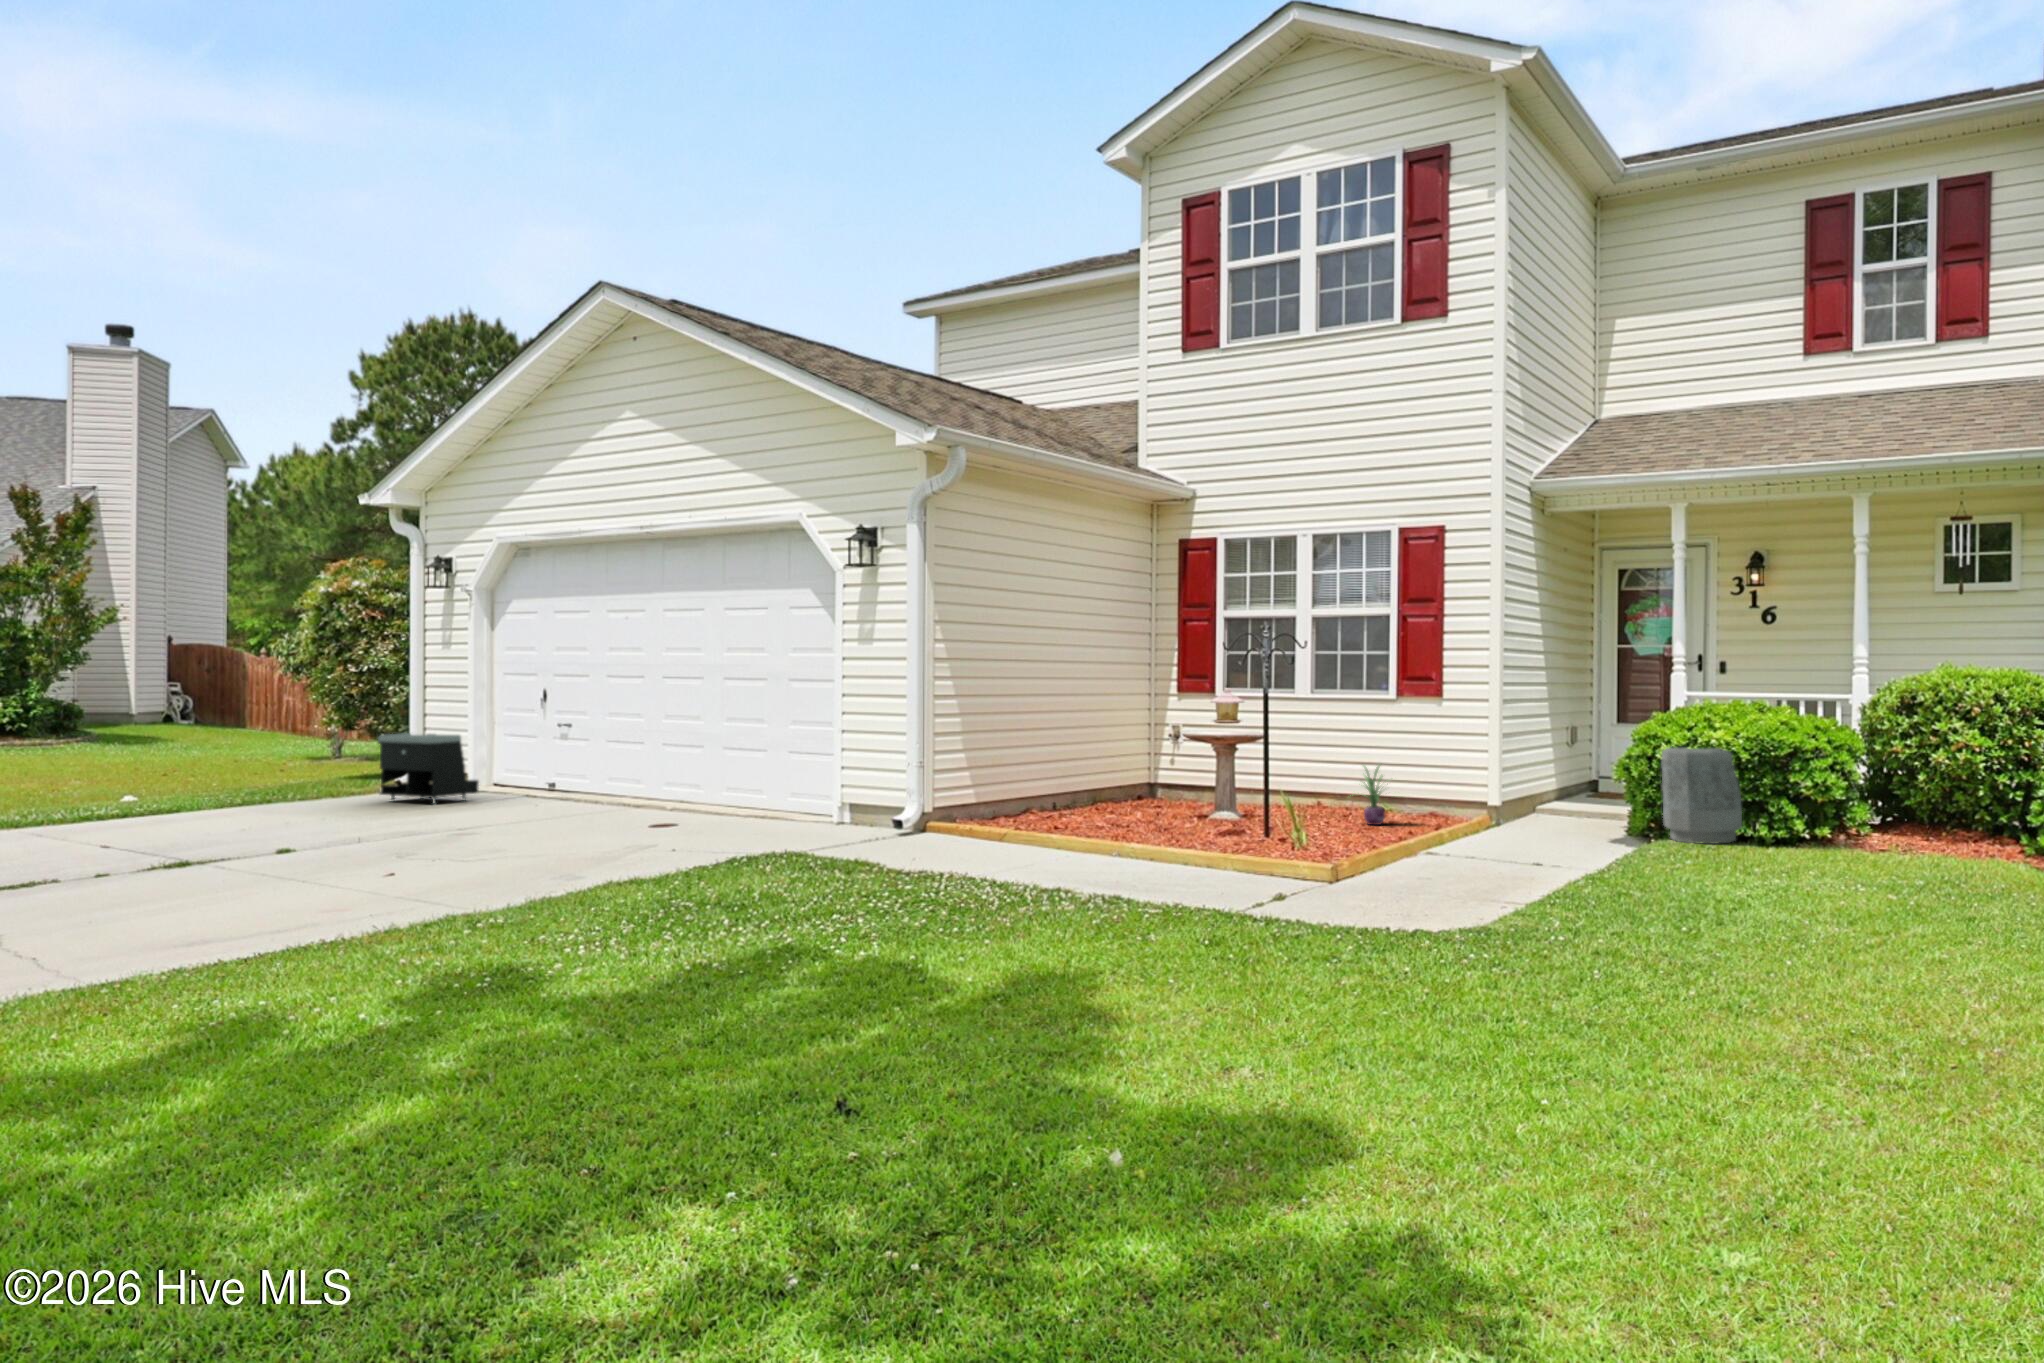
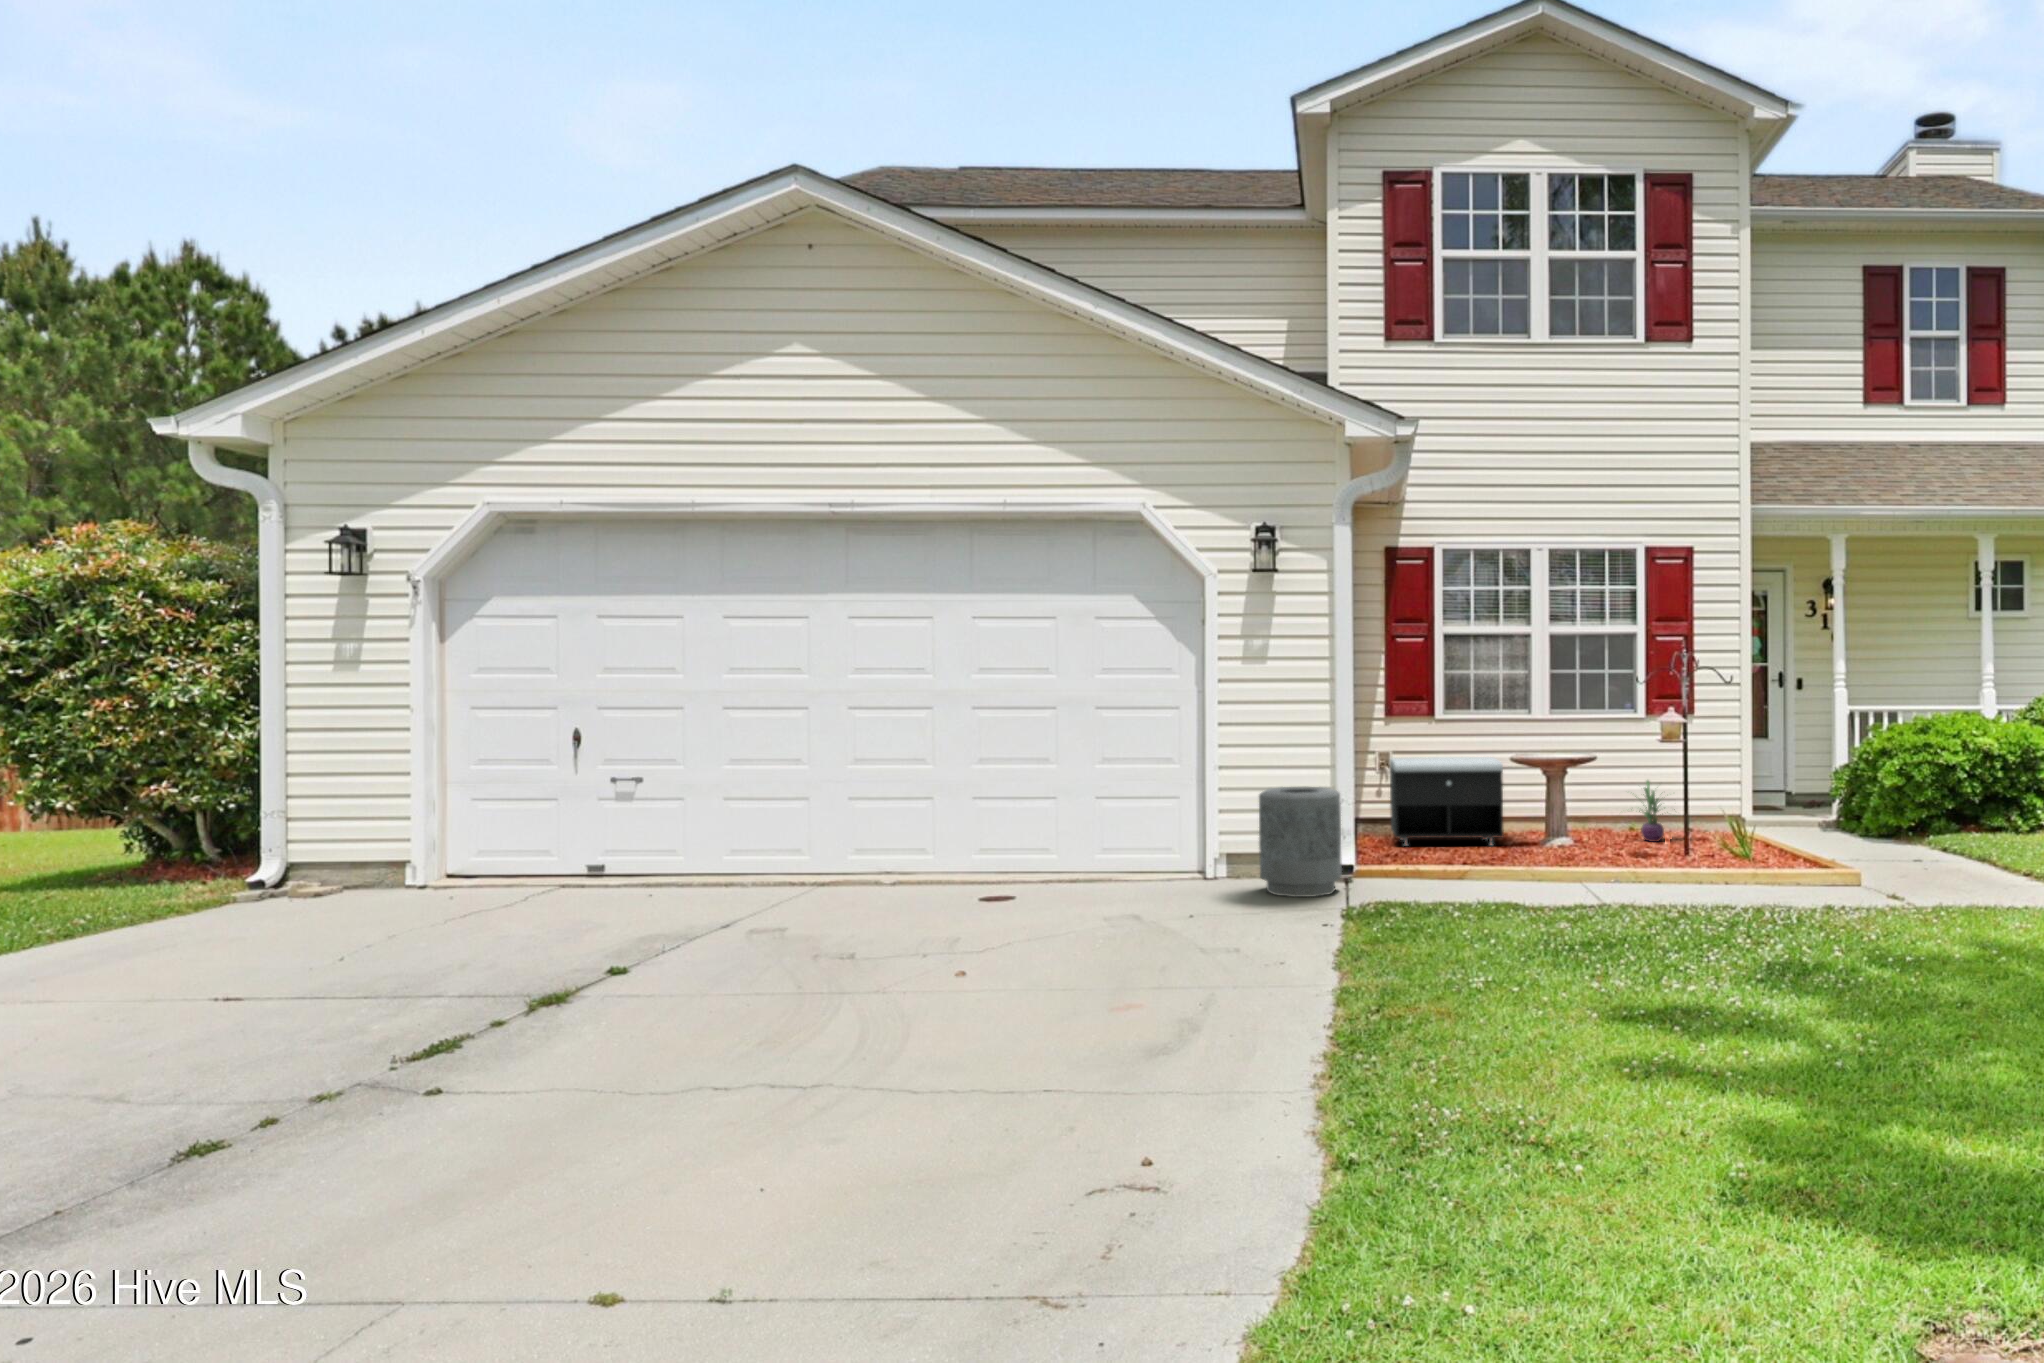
storage bench: present [378,733,479,804] -> present [1390,757,1504,846]
trash can: present [1662,746,1742,844] -> present [1259,787,1342,897]

